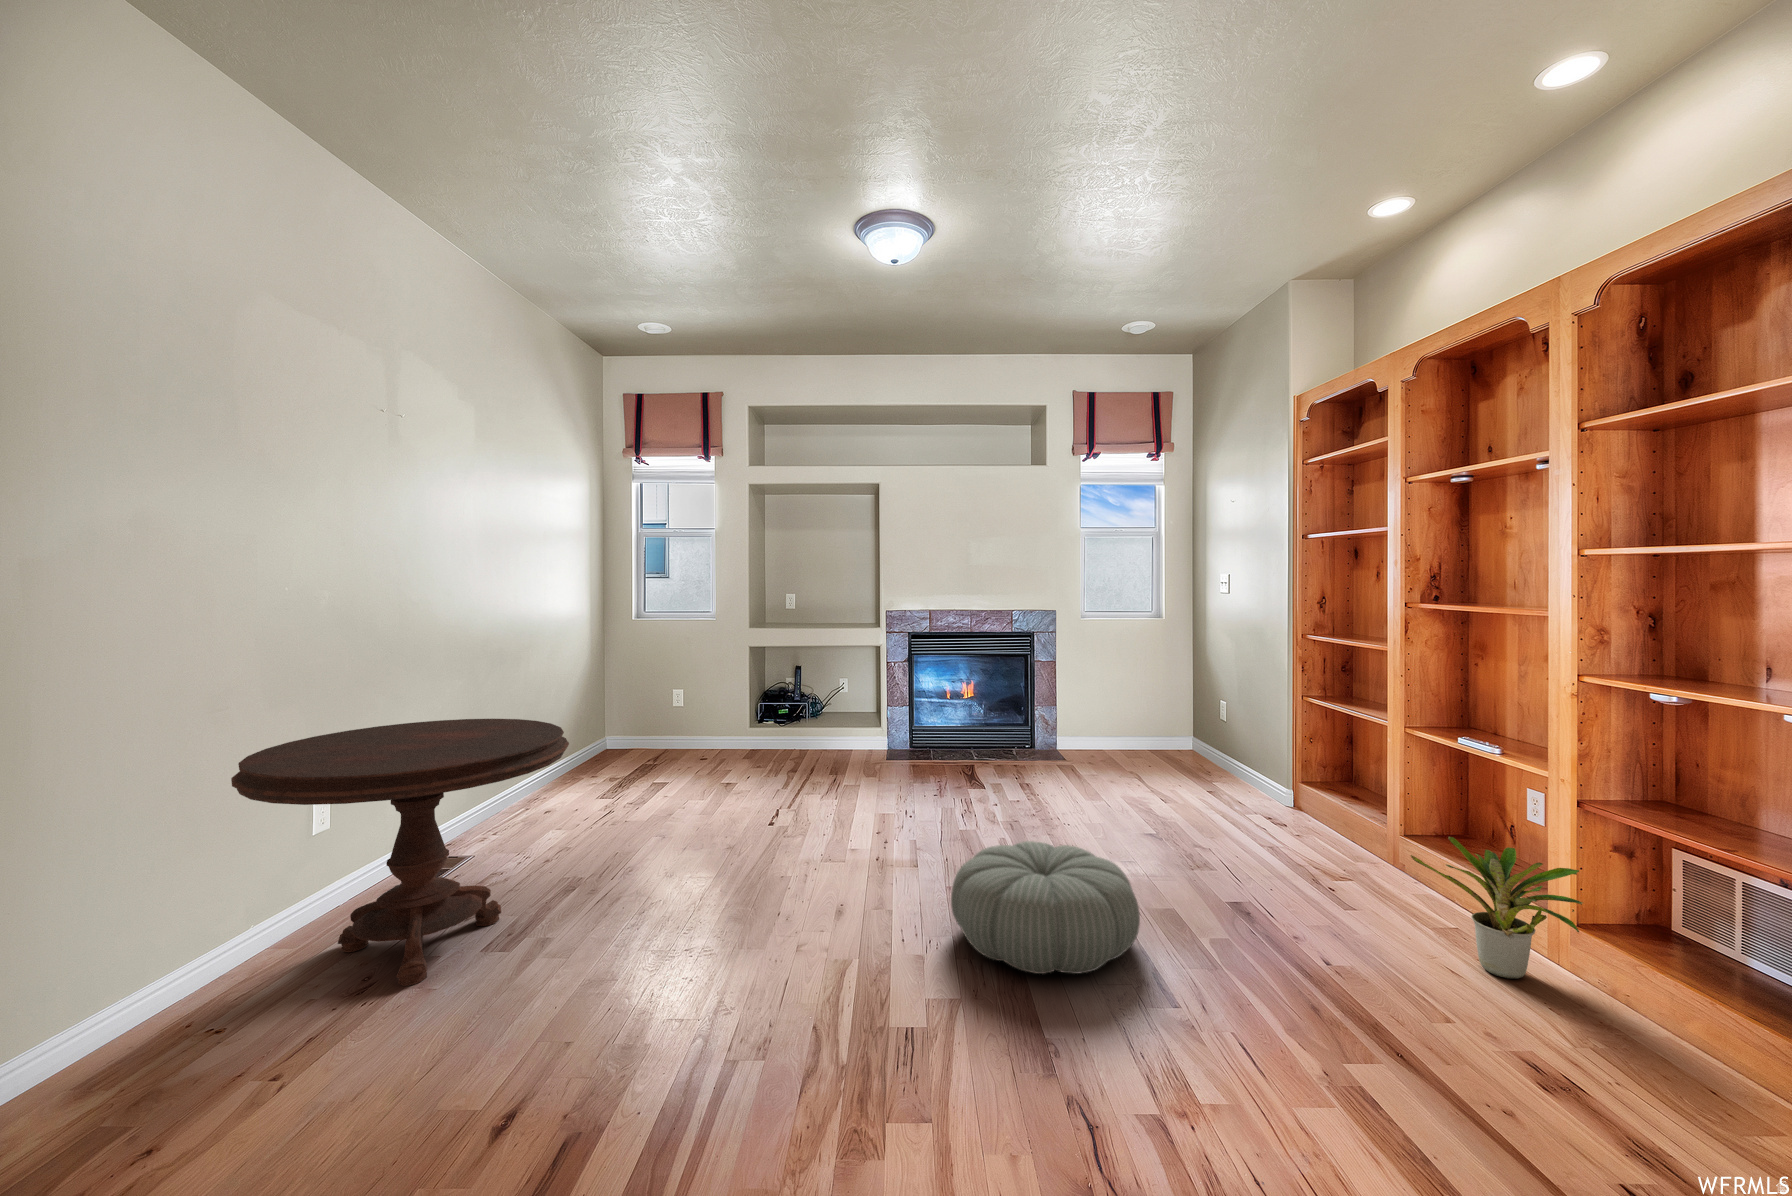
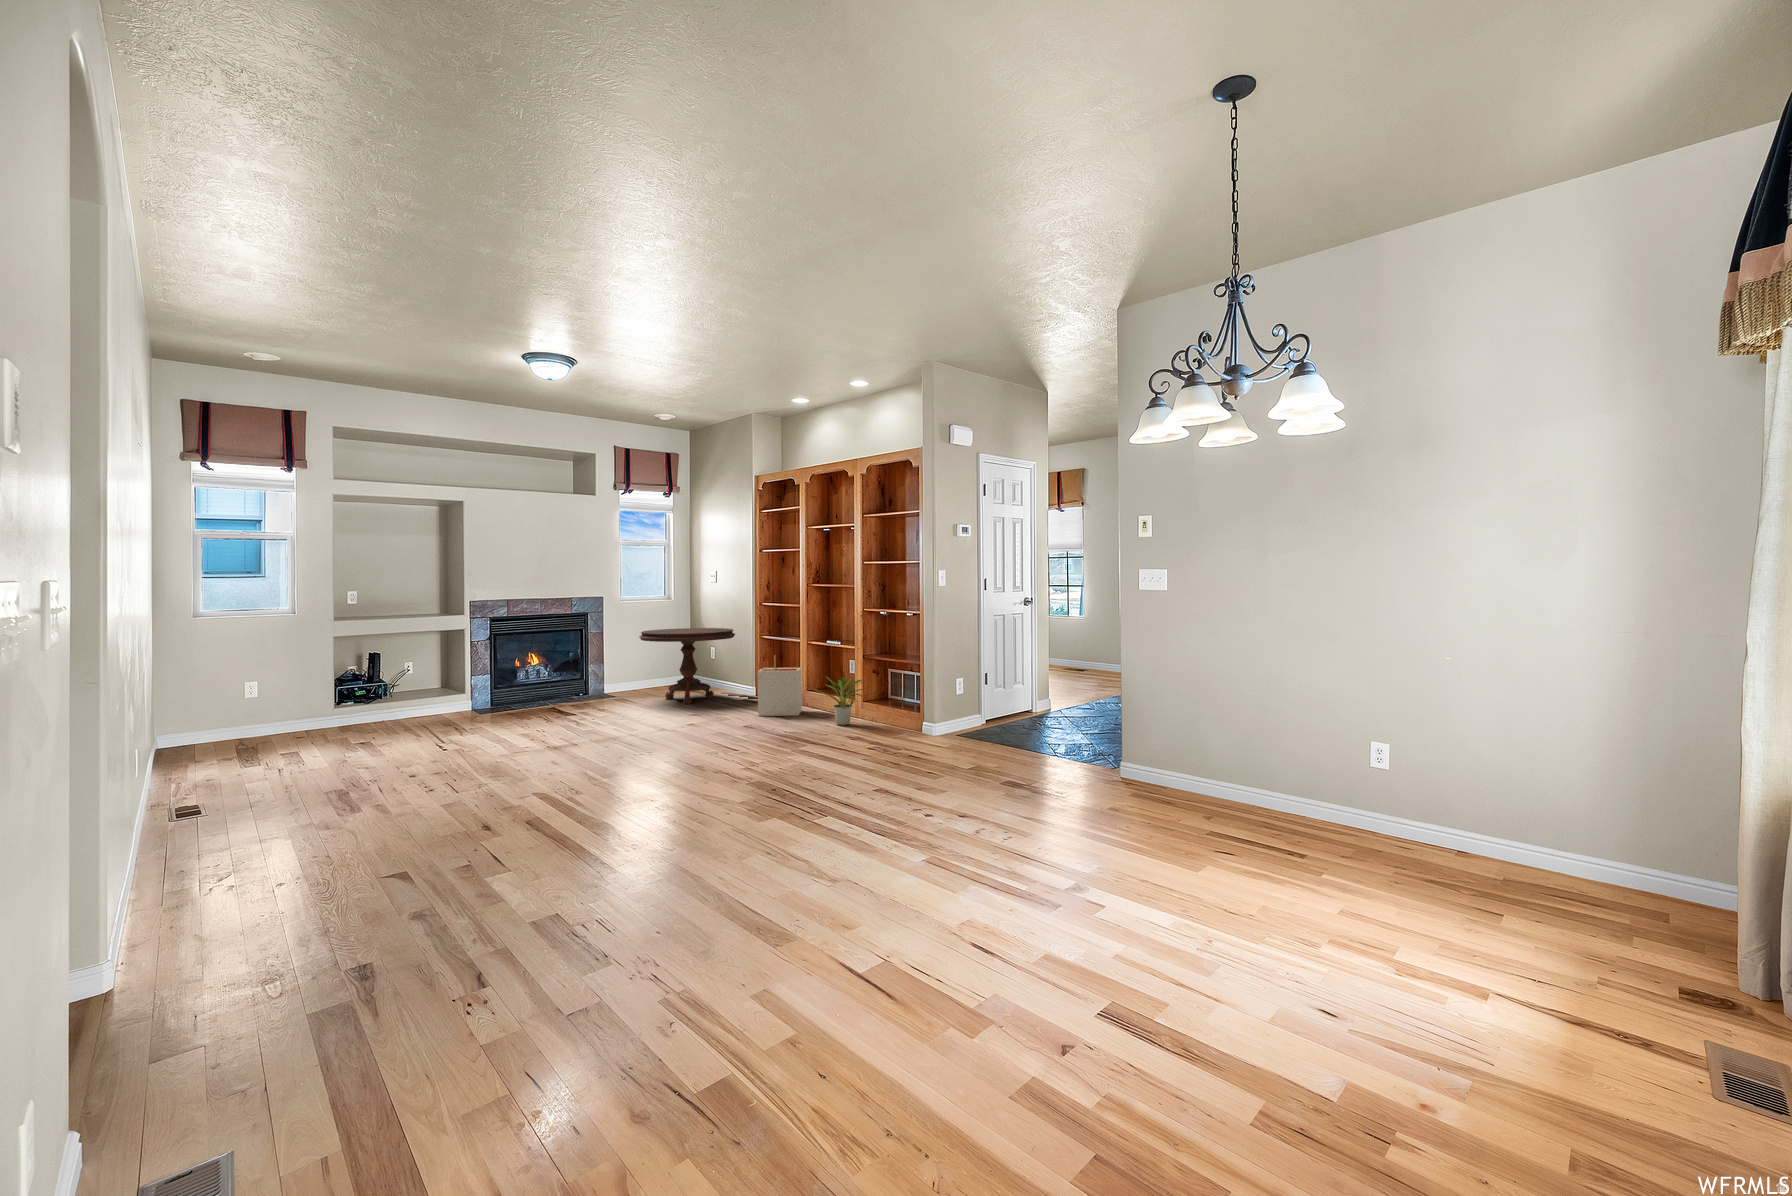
side table: present [231,719,569,986] -> present [639,628,735,704]
storage bin: none [1277,745,1385,889] -> present [758,655,802,716]
pouf: present [951,841,1140,974] -> none [625,706,717,754]

